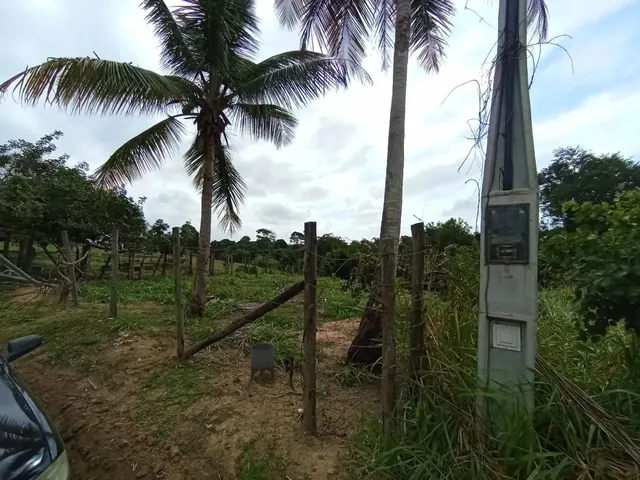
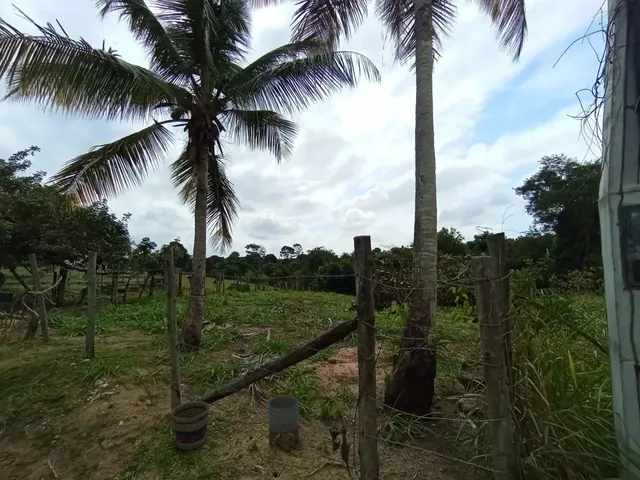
basket: none [176,345,206,379] -> present [171,401,209,450]

